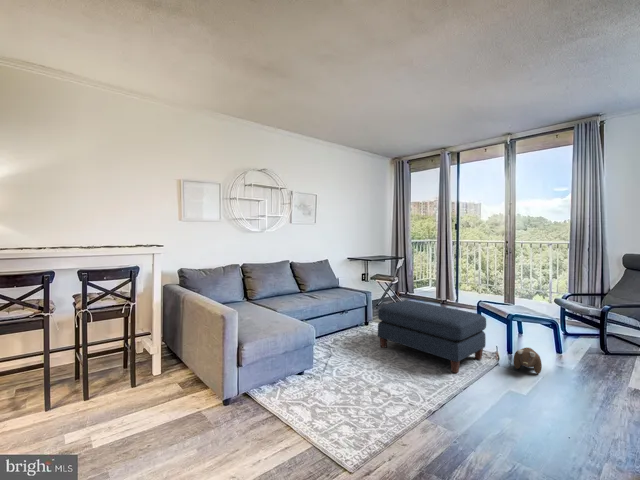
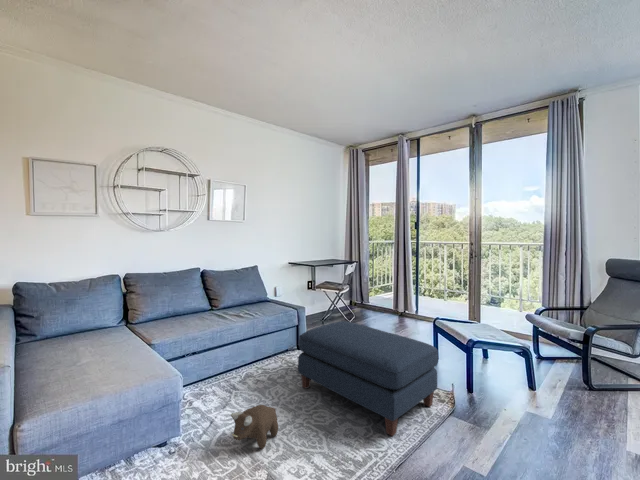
plush toy: present [514,348,542,374] -> present [231,405,278,449]

